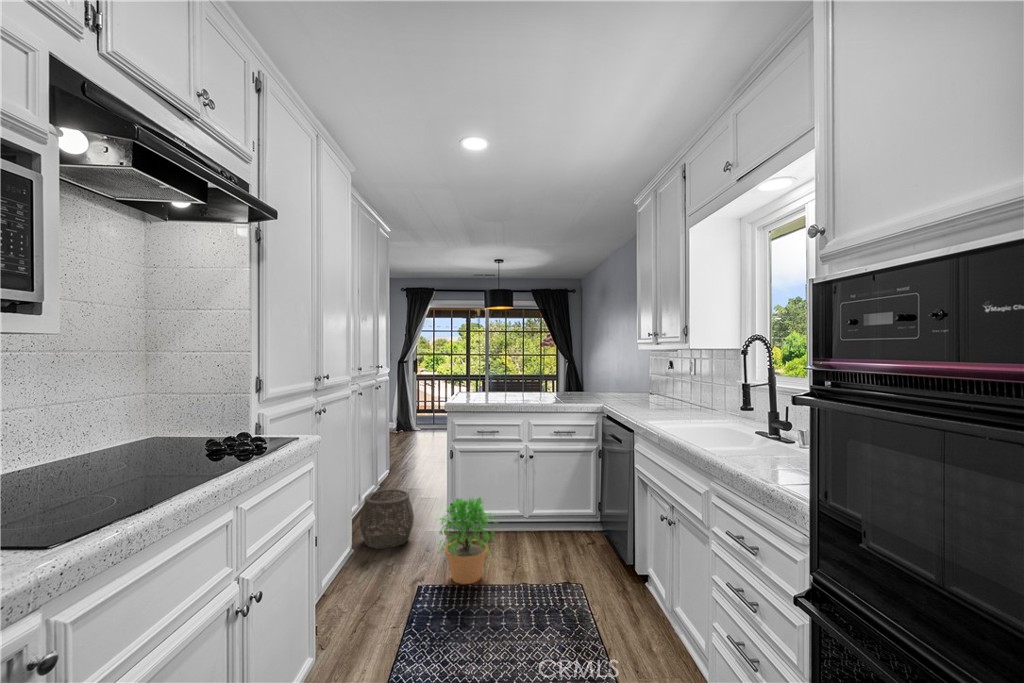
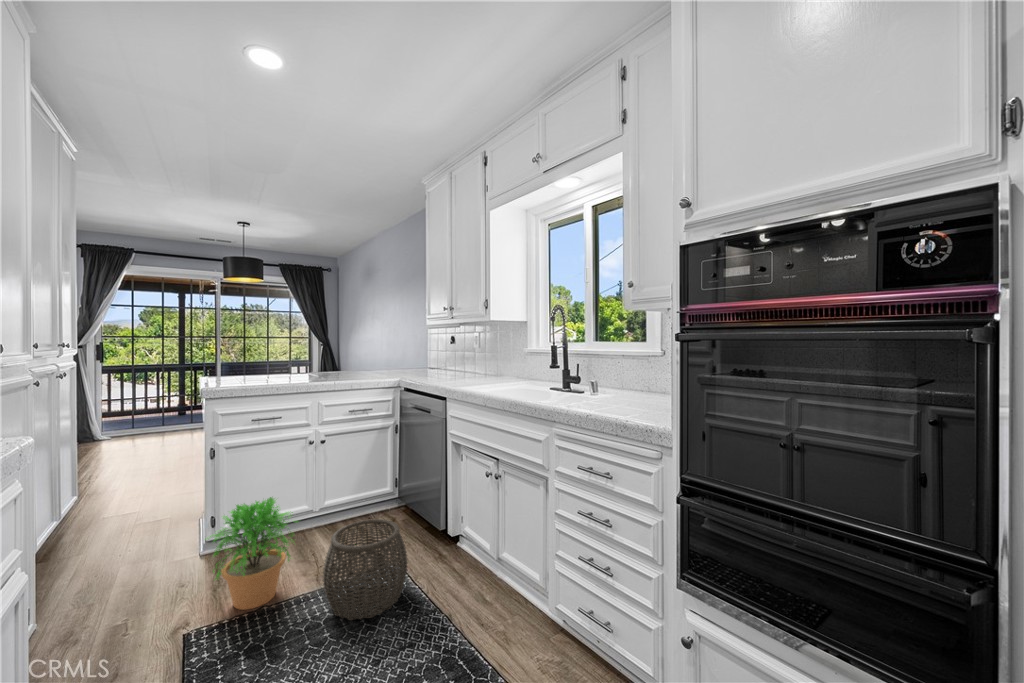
woven basket: present [360,489,414,549] -> present [323,519,407,620]

